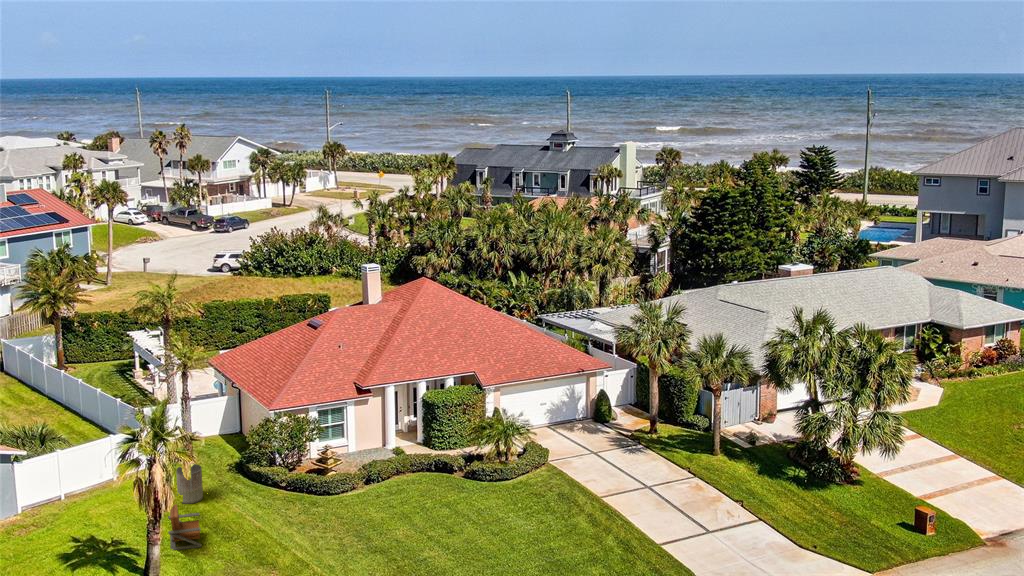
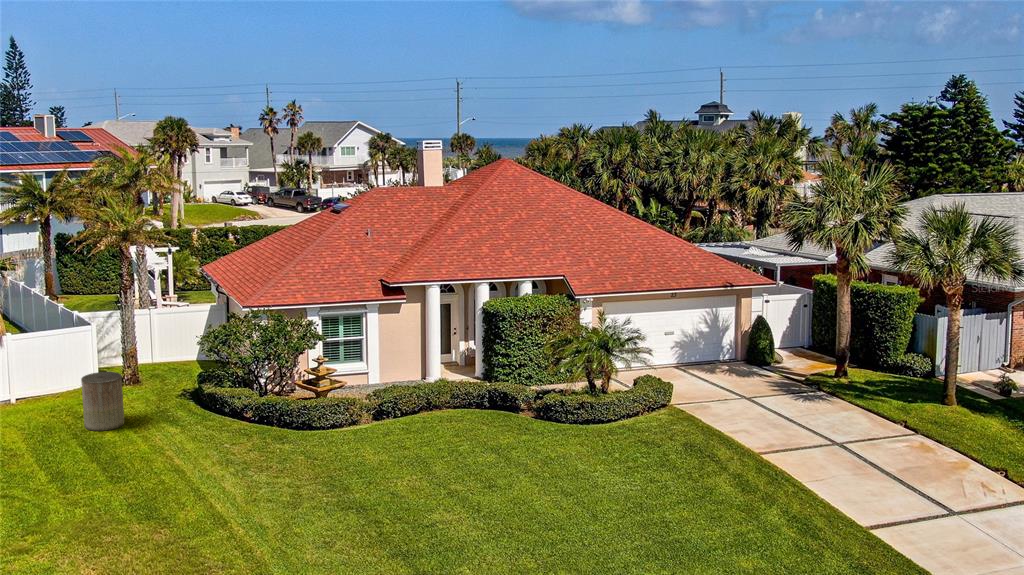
lounge chair: present [168,504,201,550] -> none [24,418,94,489]

